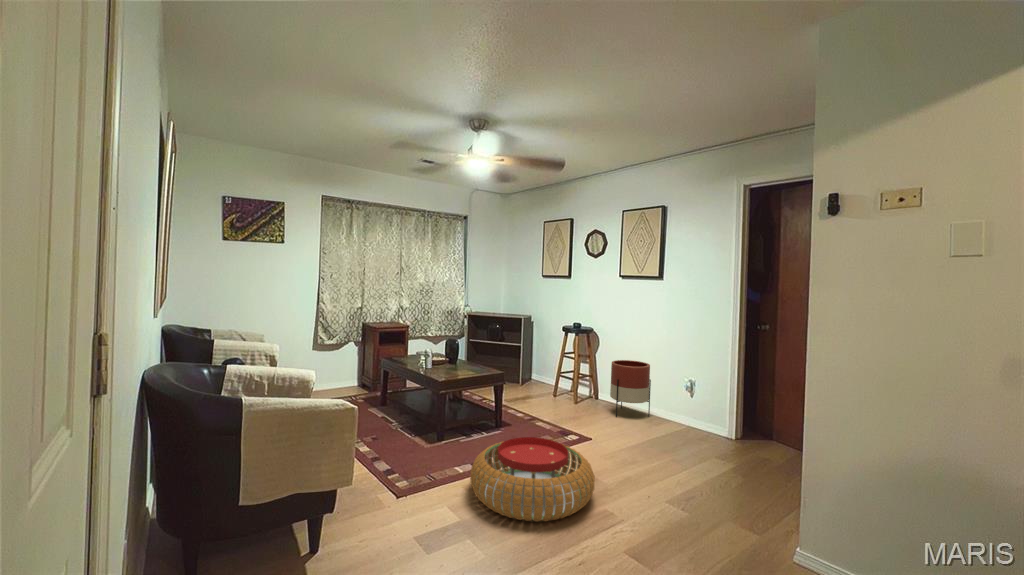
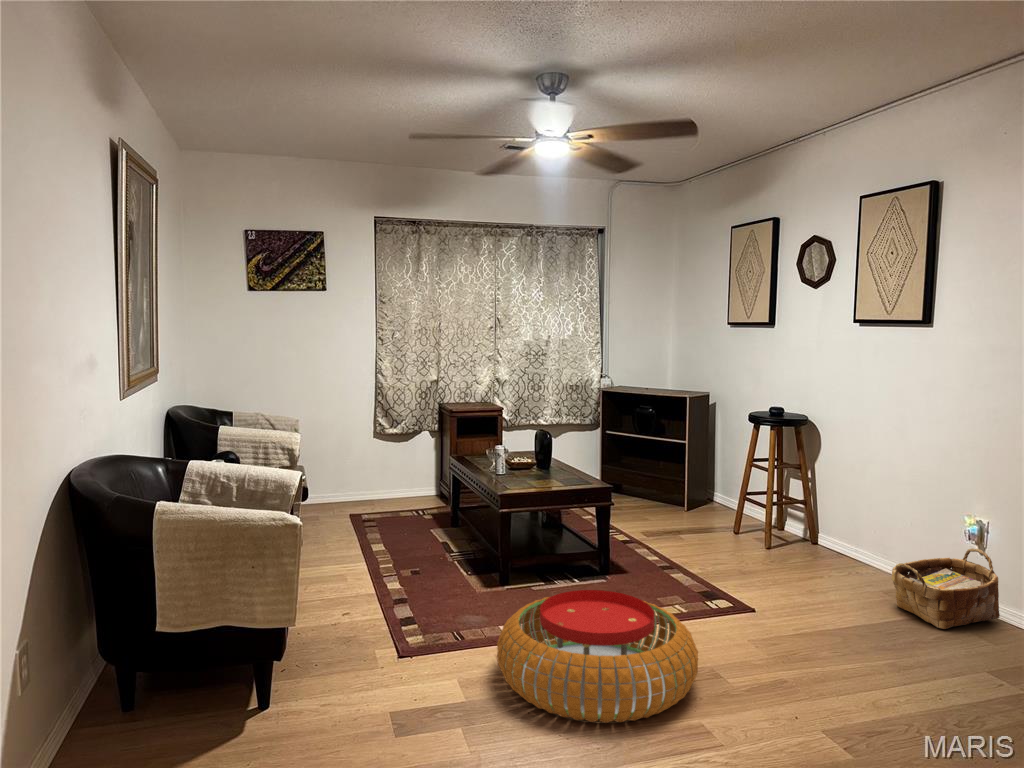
planter: present [610,360,651,417] -> none [823,476,901,582]
woven basket: none [655,396,706,440] -> present [892,548,1000,629]

